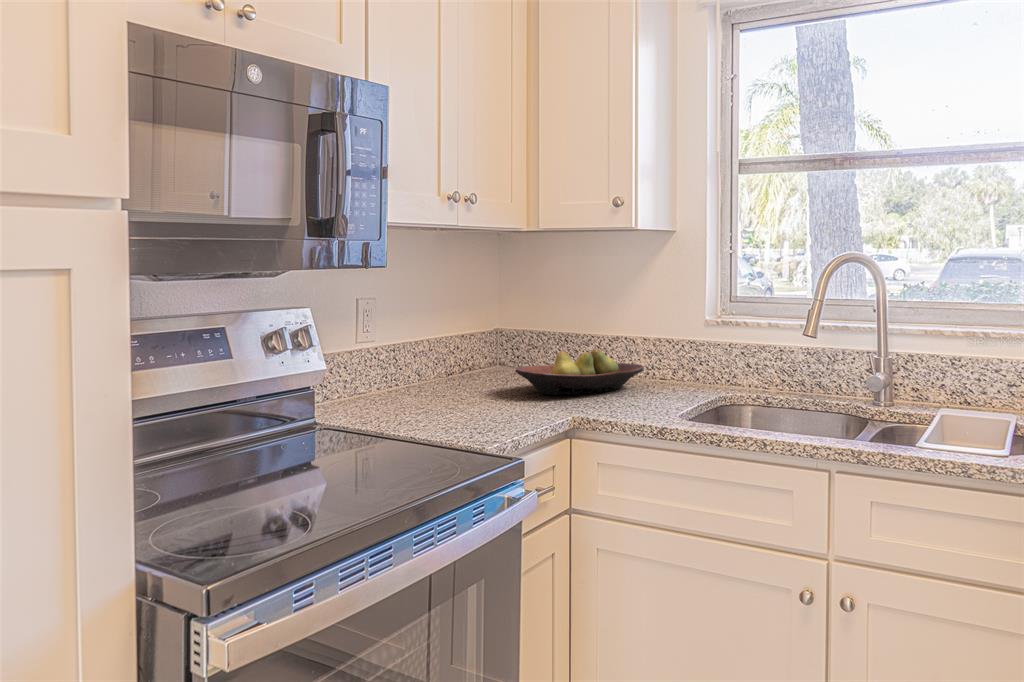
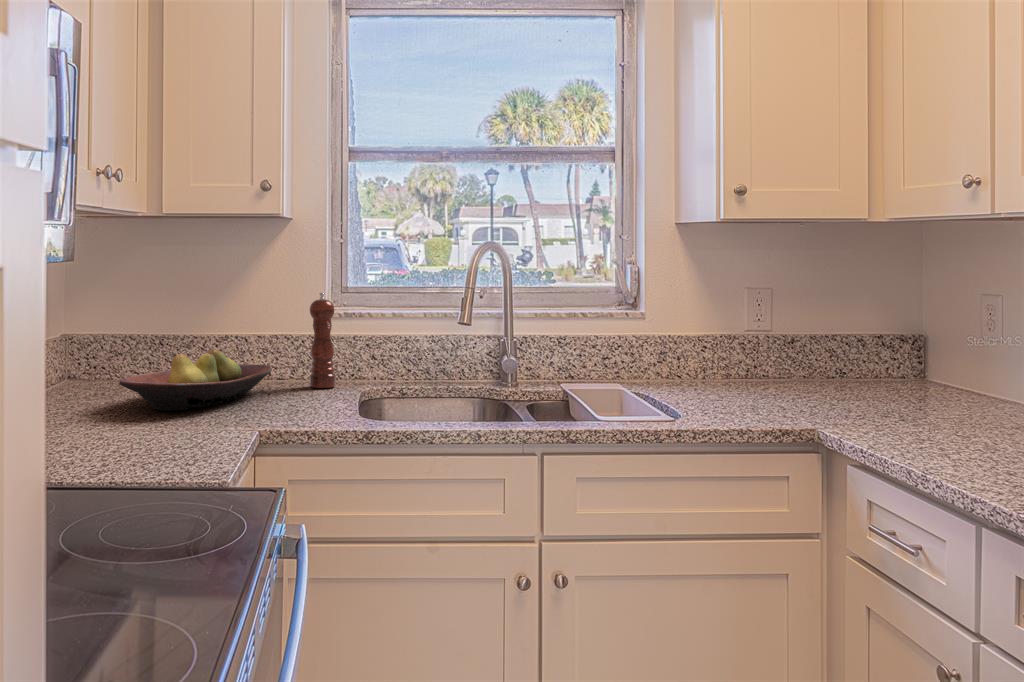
pepper mill: none [681,304,705,390] -> present [310,293,336,388]

